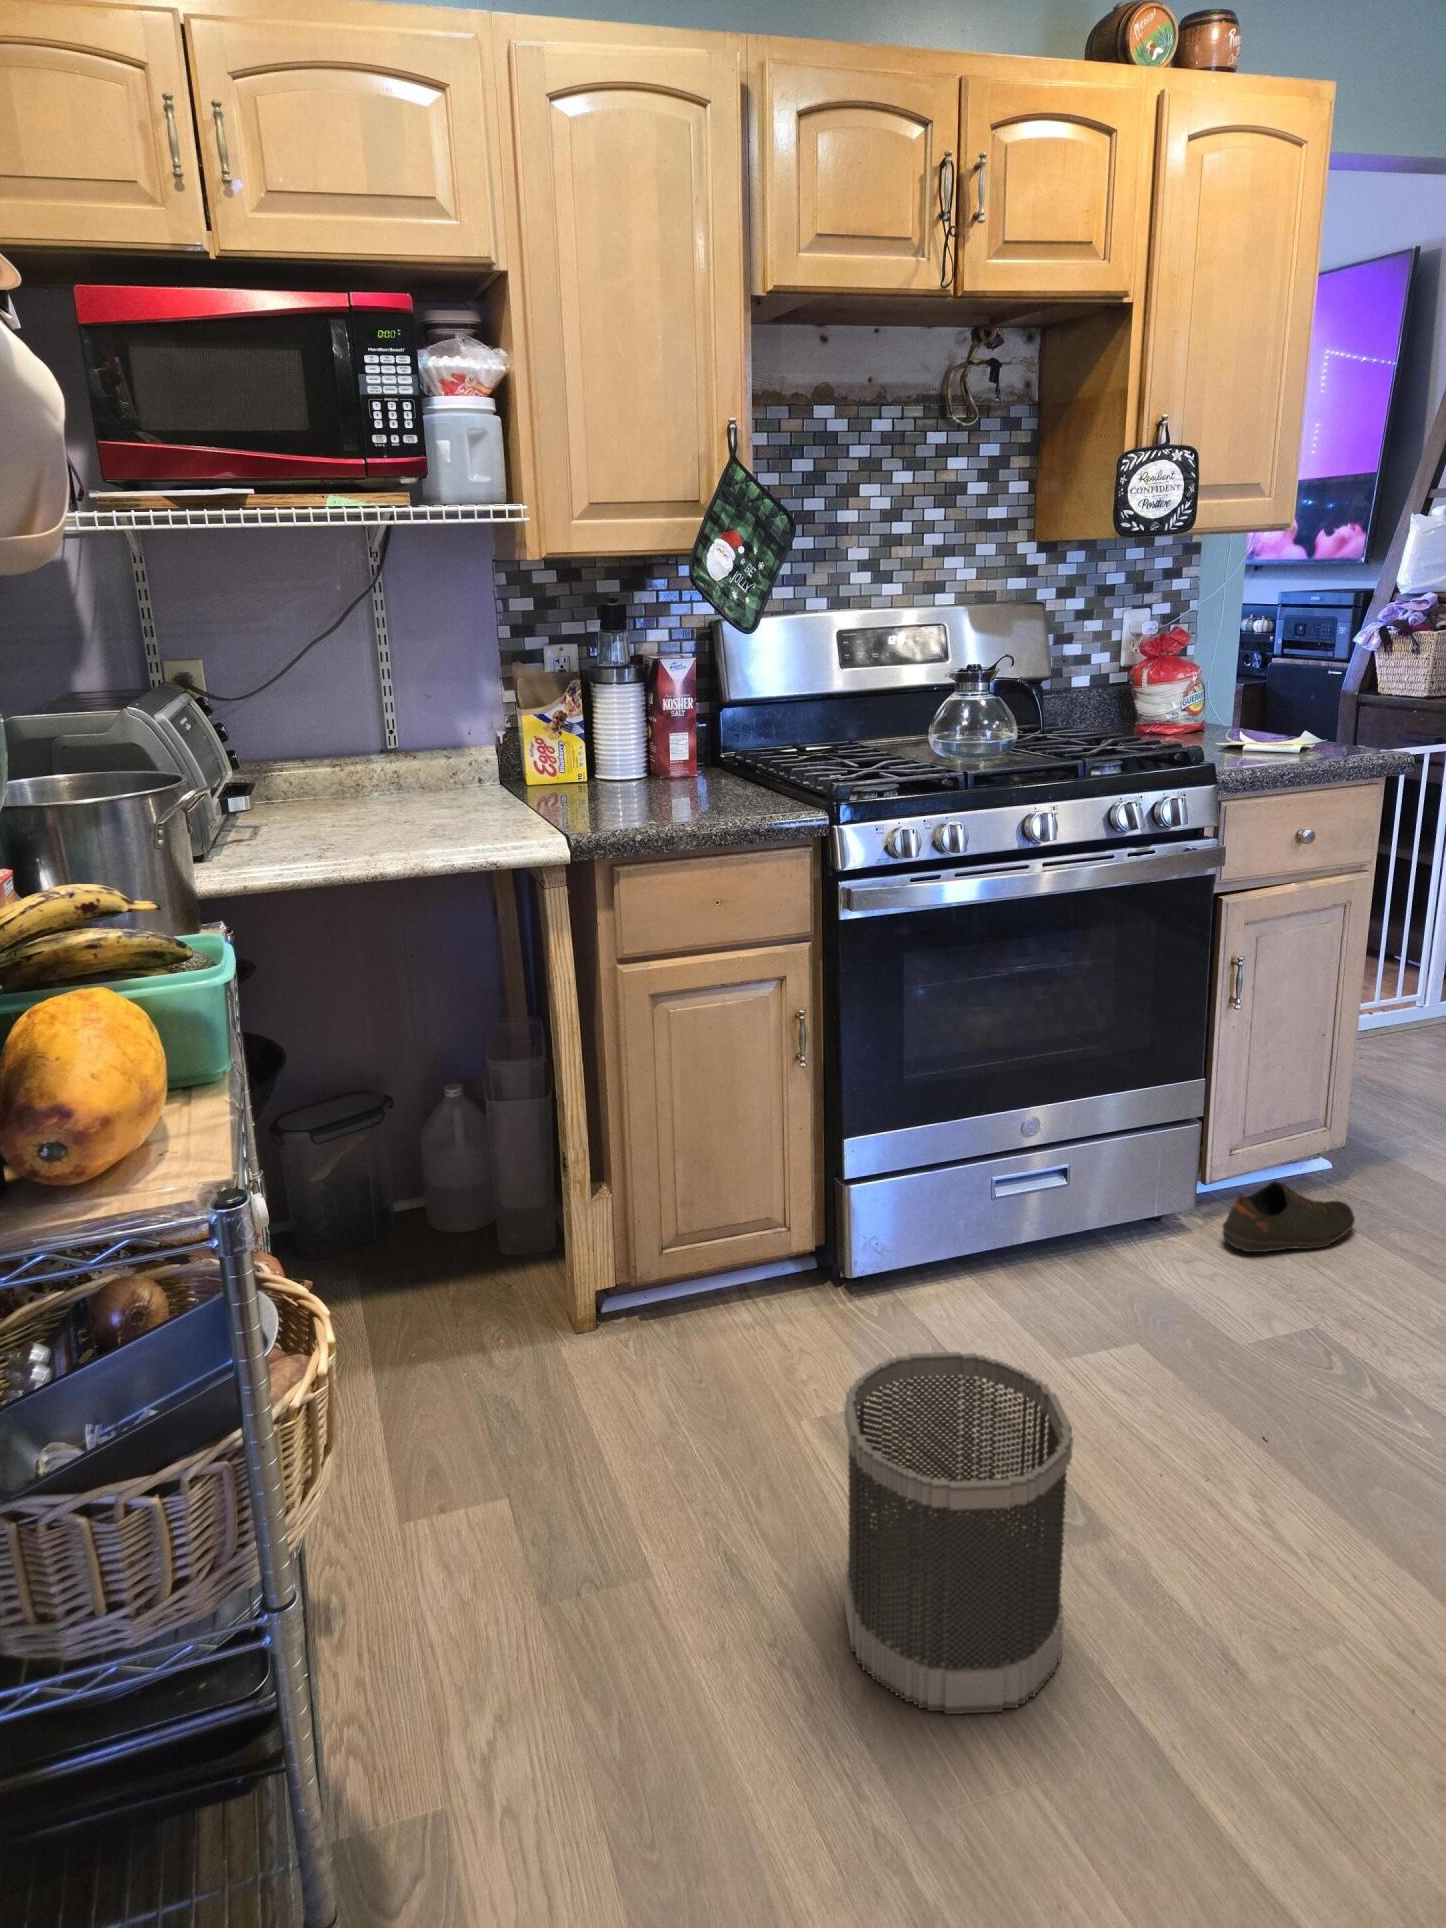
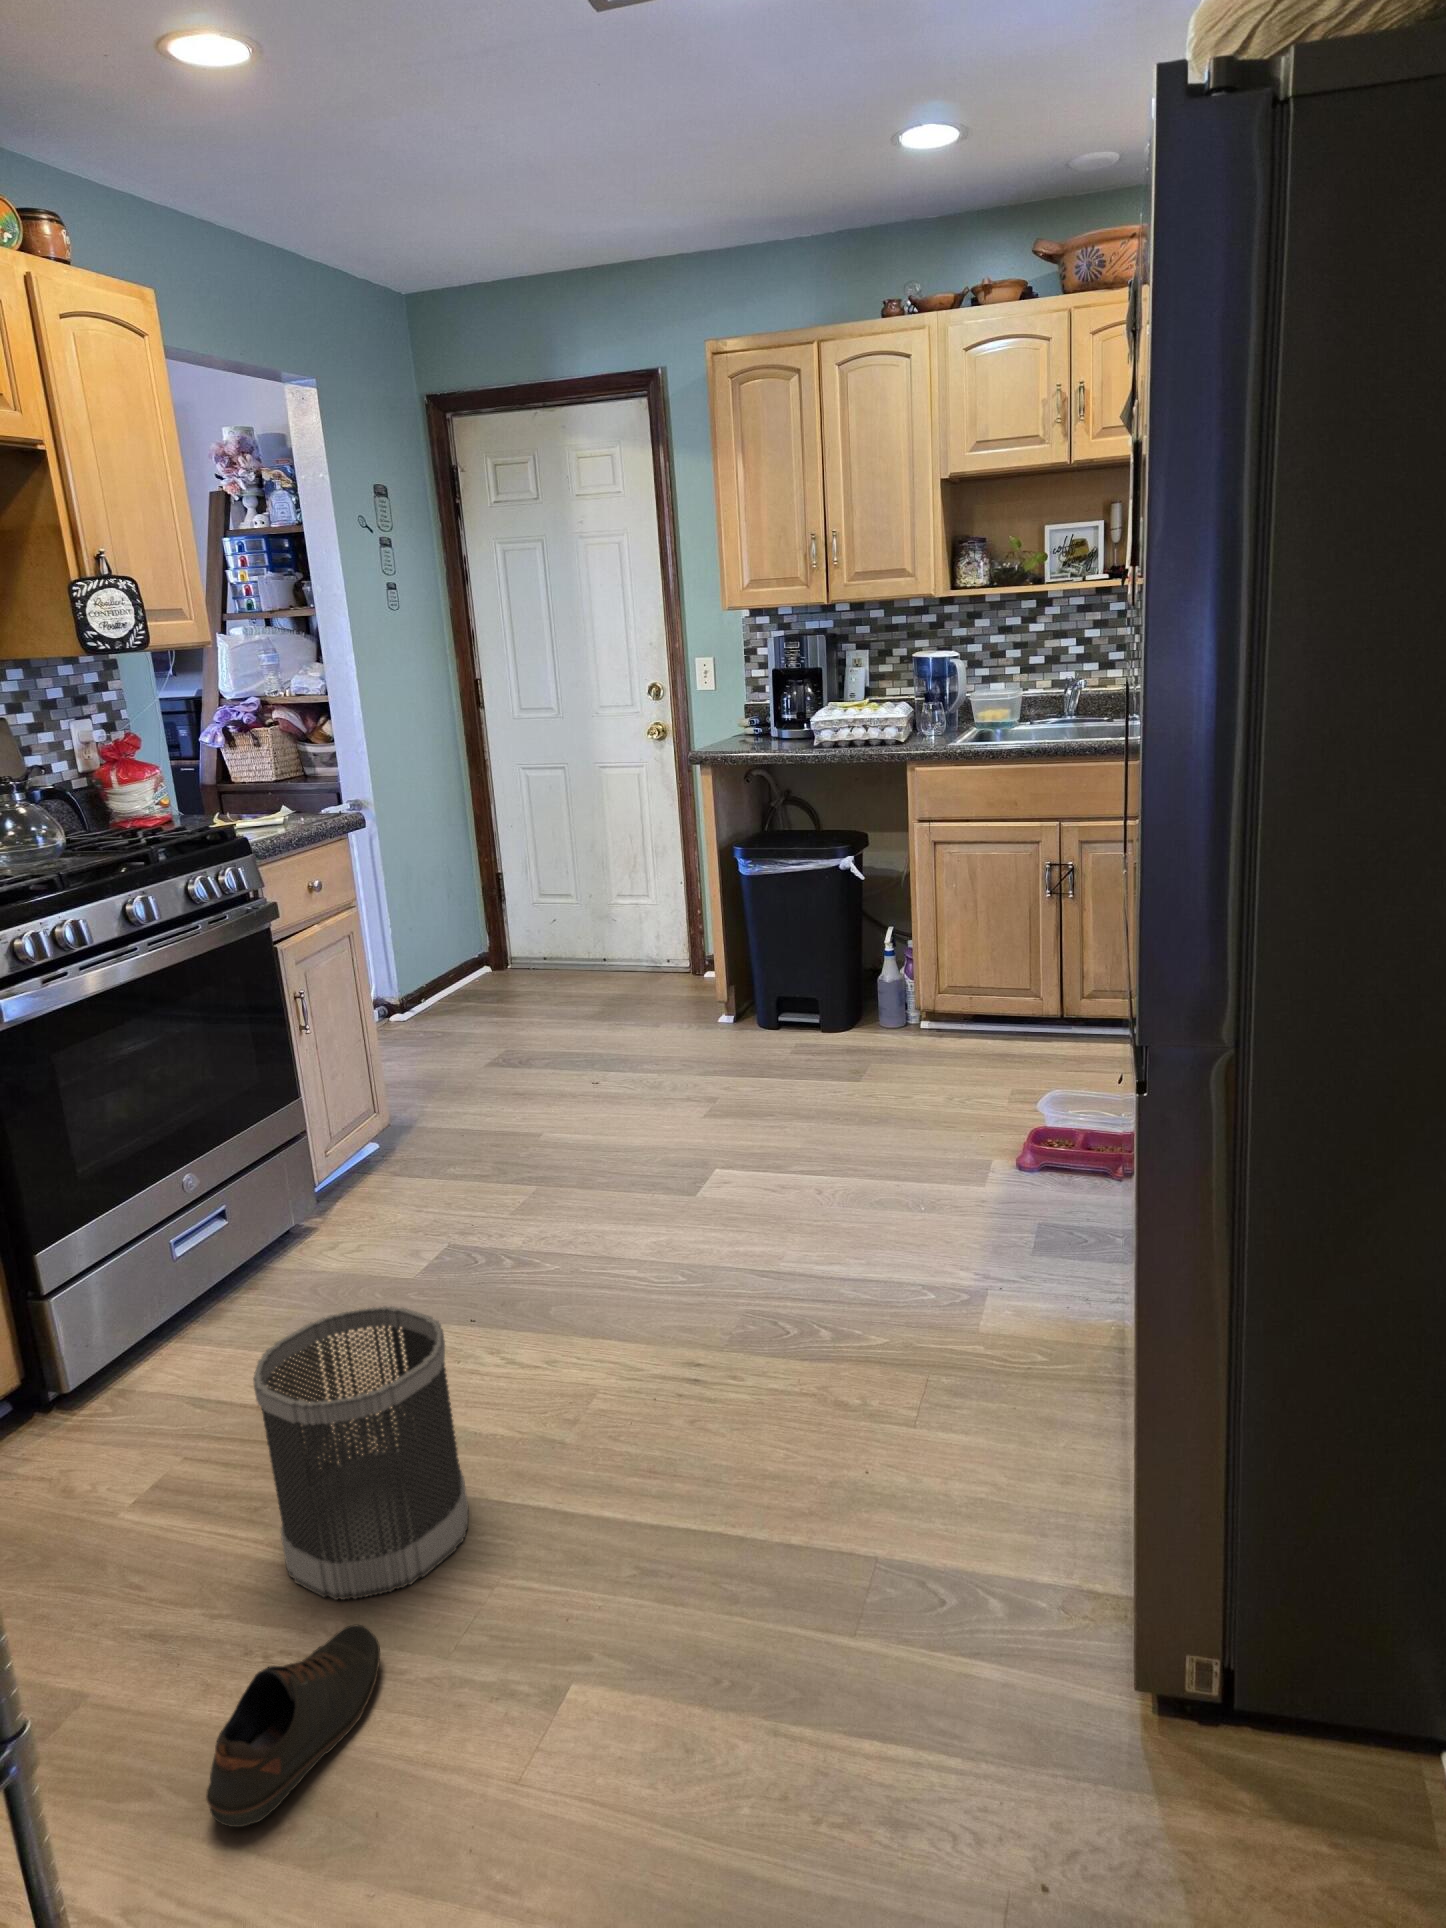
shoe: present [1223,1181,1355,1252] -> present [206,1625,380,1827]

